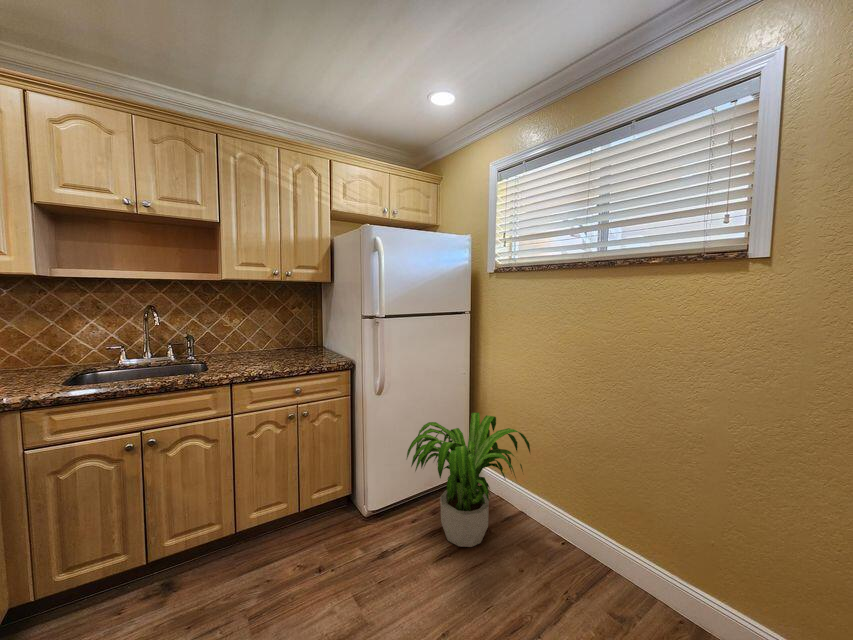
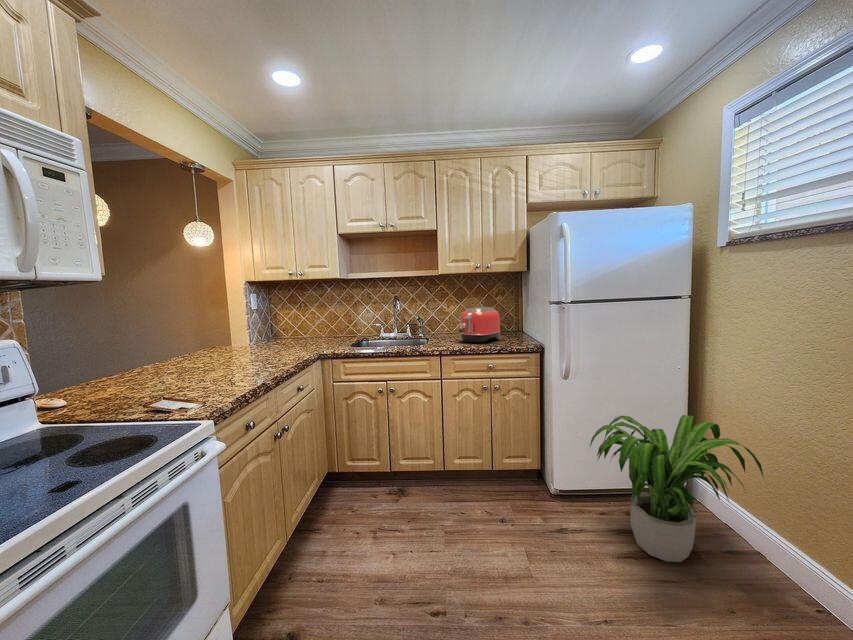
toaster: none [253,321,303,364] -> present [459,307,500,343]

